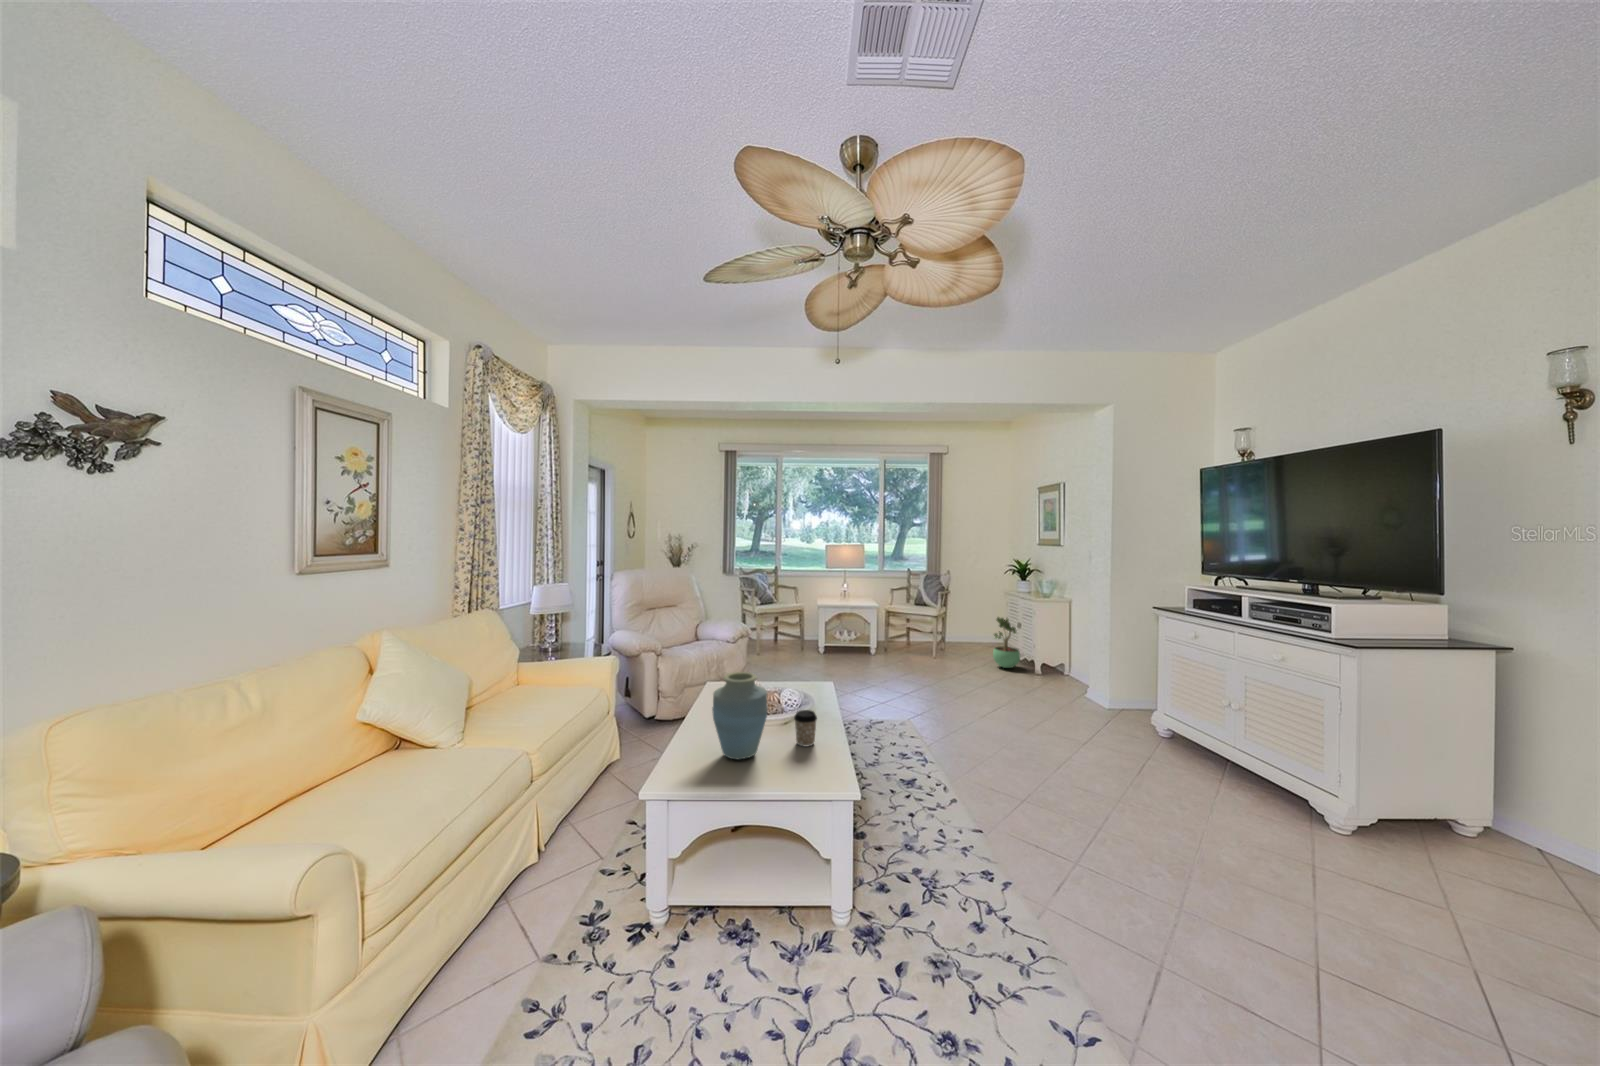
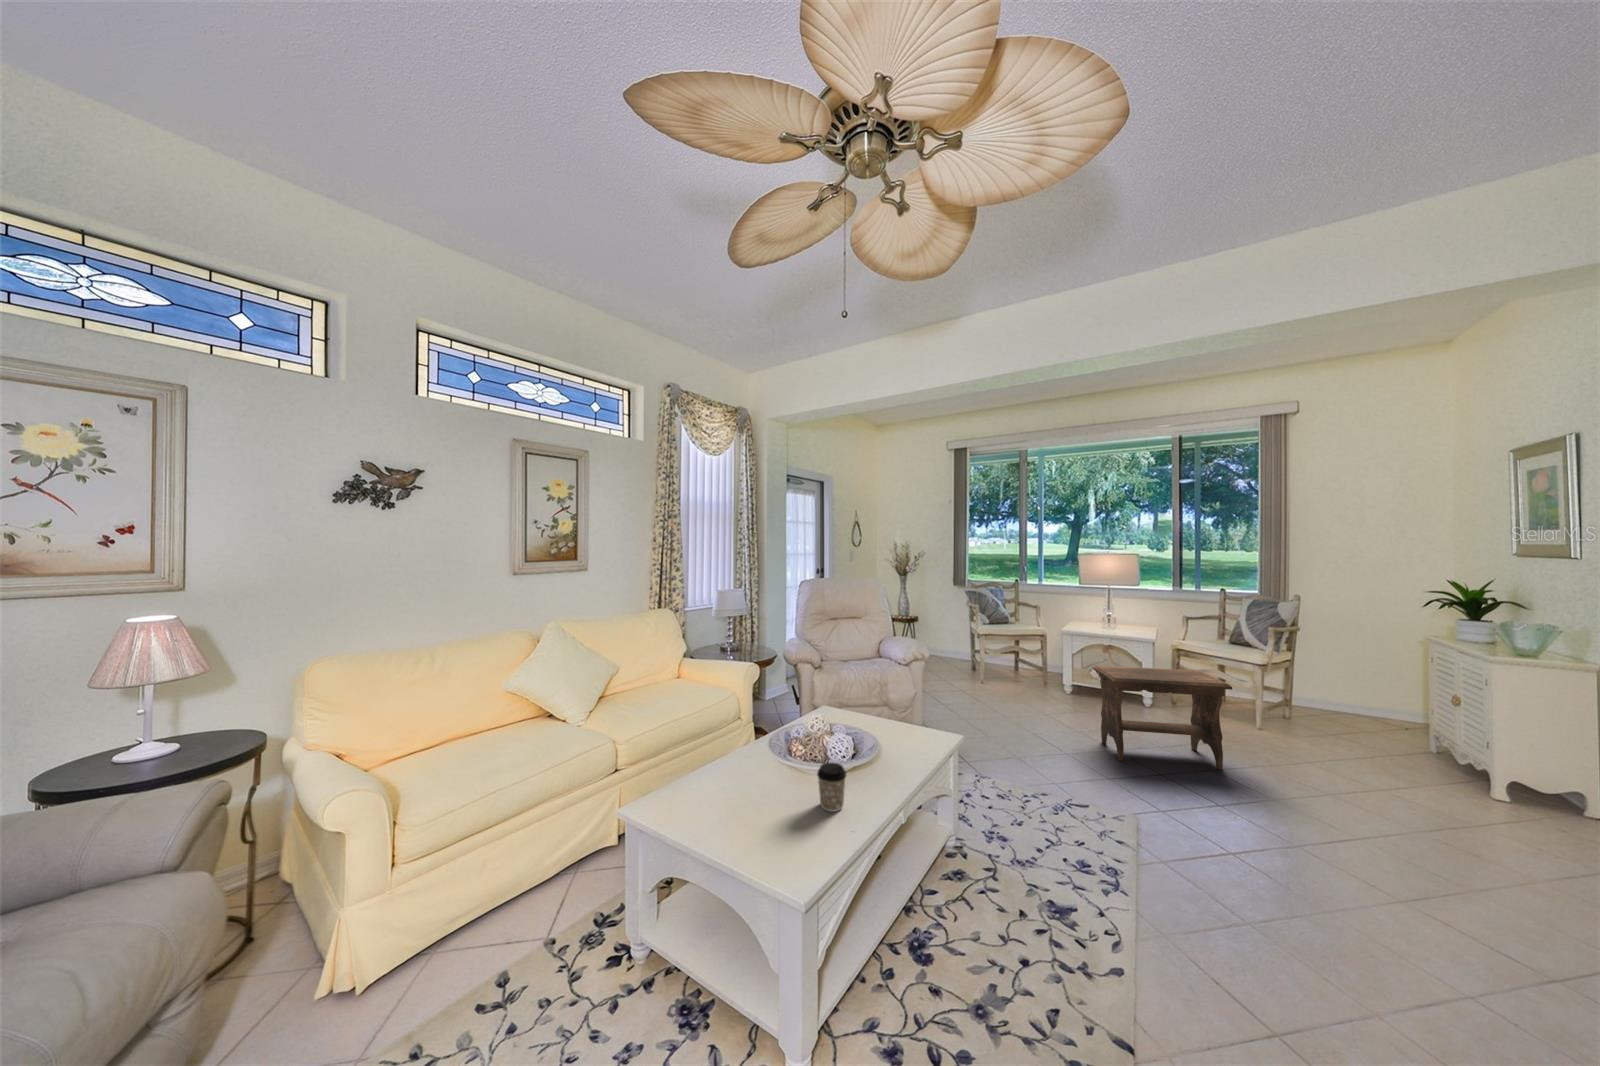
potted plant: present [993,617,1020,668] -> none [1370,679,1441,772]
footstool: none [863,623,943,693] -> present [1093,666,1232,769]
vase: present [712,672,767,759] -> none [716,700,780,804]

